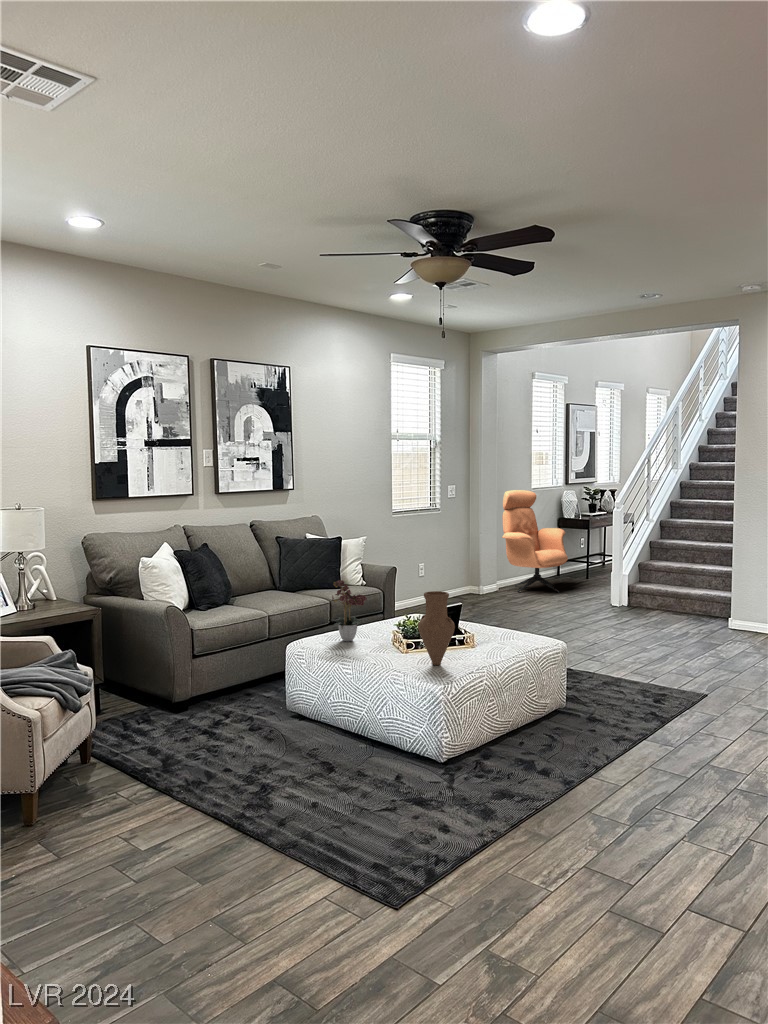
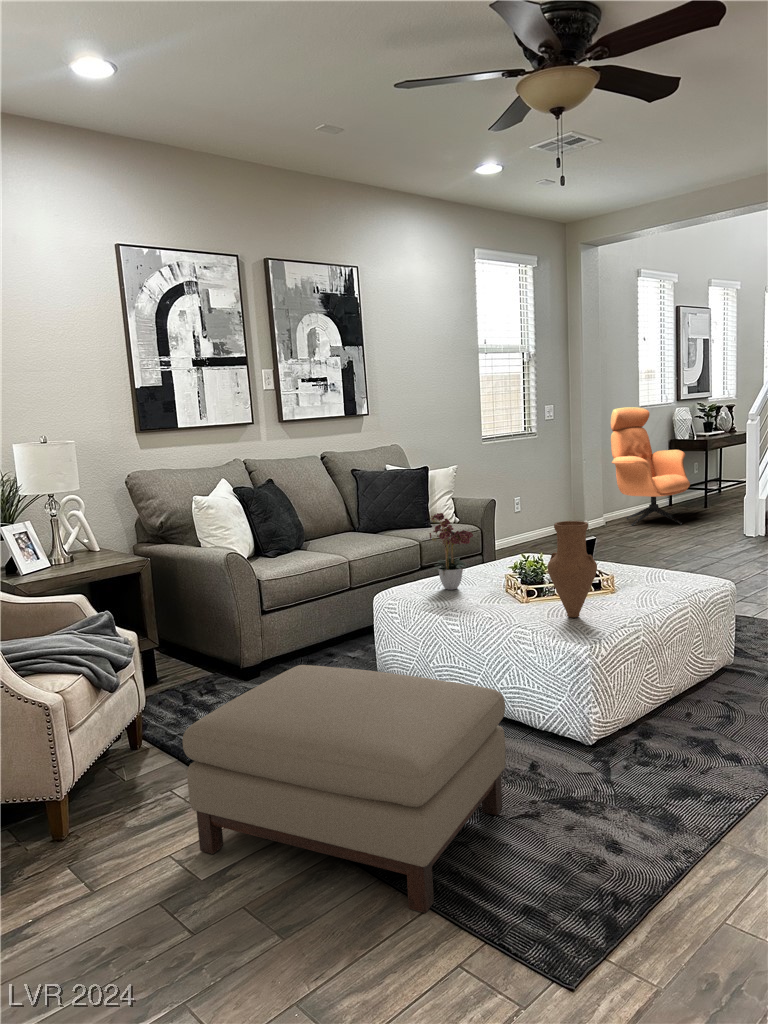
ottoman: none [133,695,374,869] -> present [182,665,506,913]

